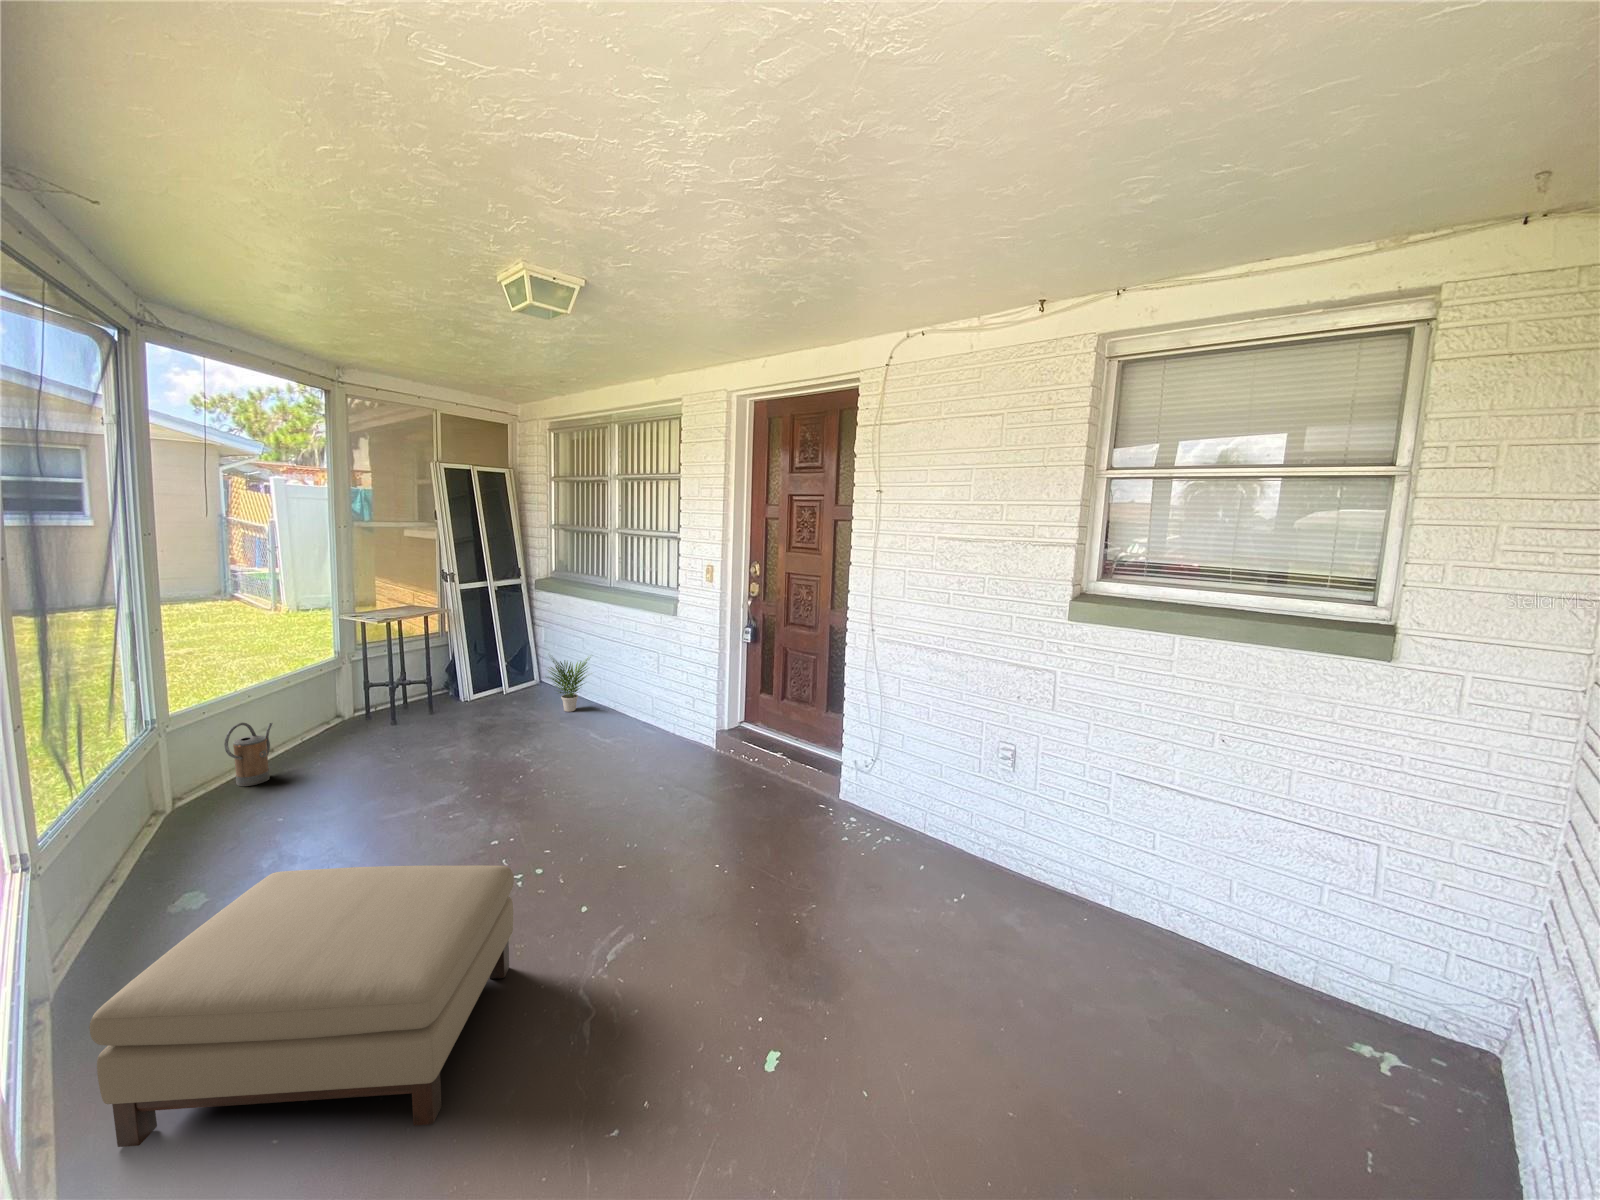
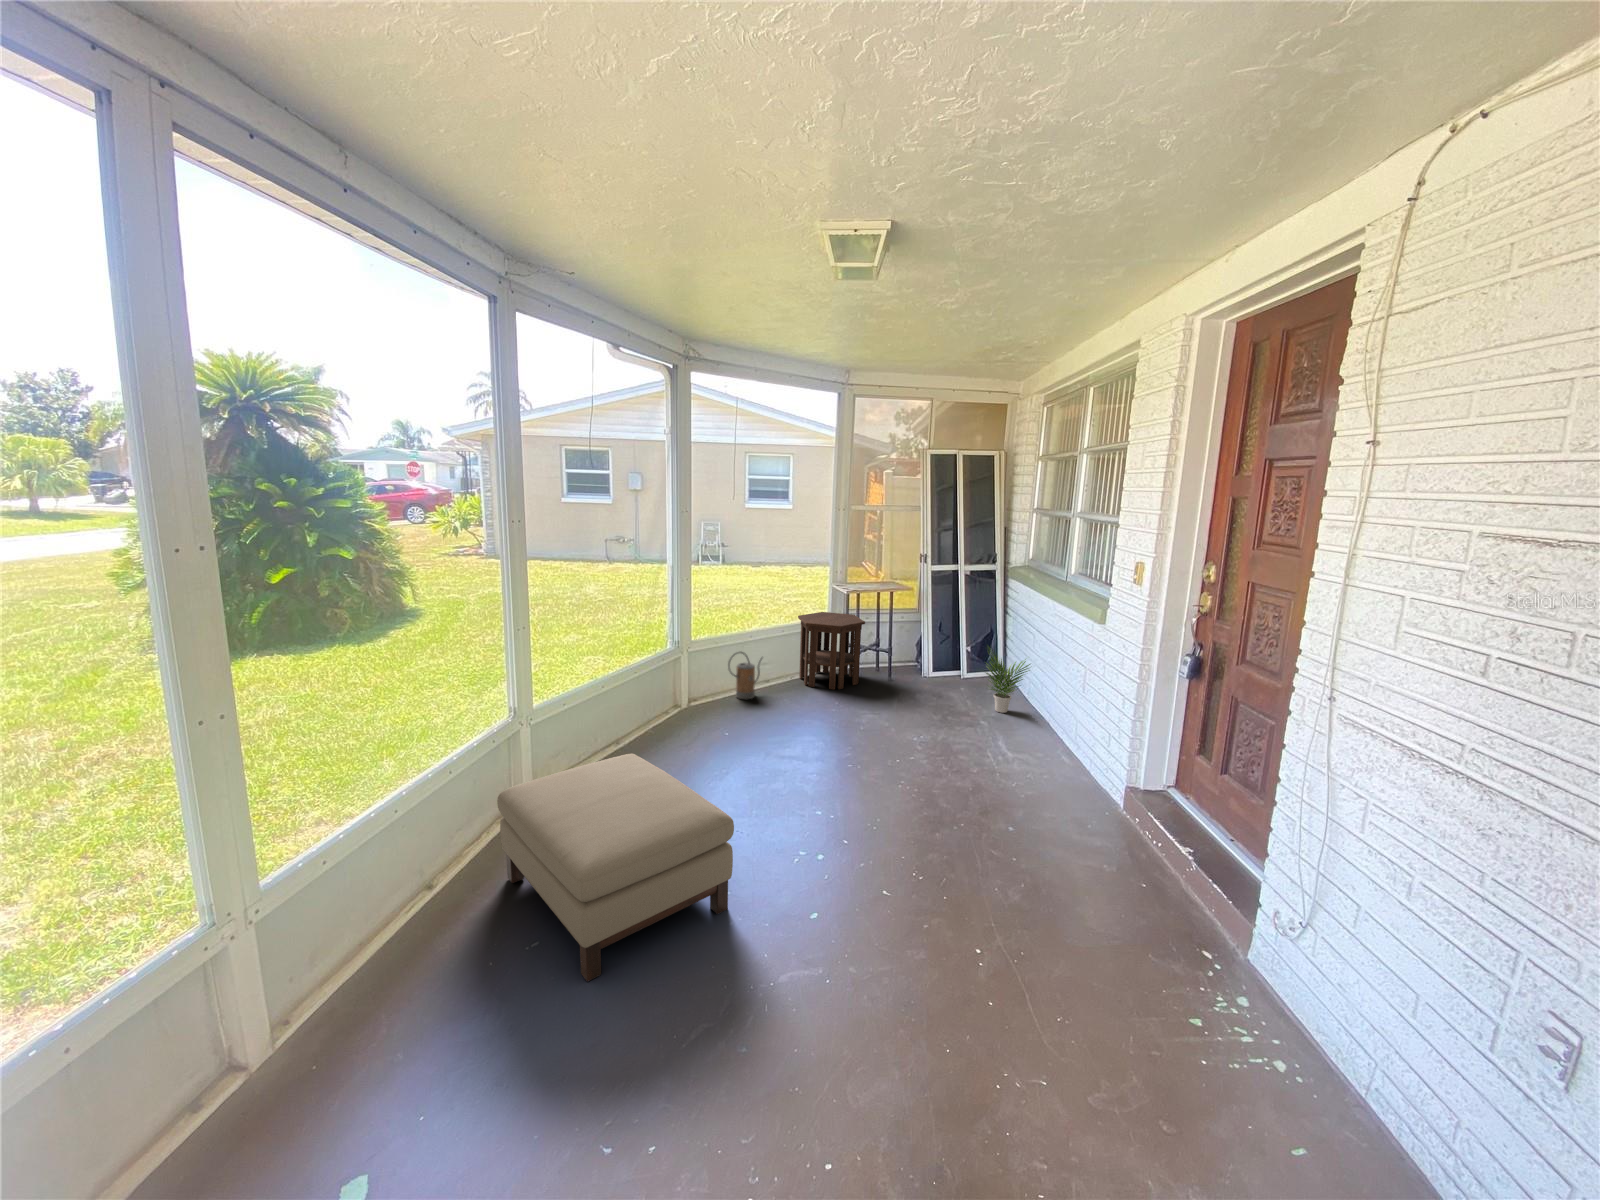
side table: none [299,650,402,745] -> present [798,612,865,689]

